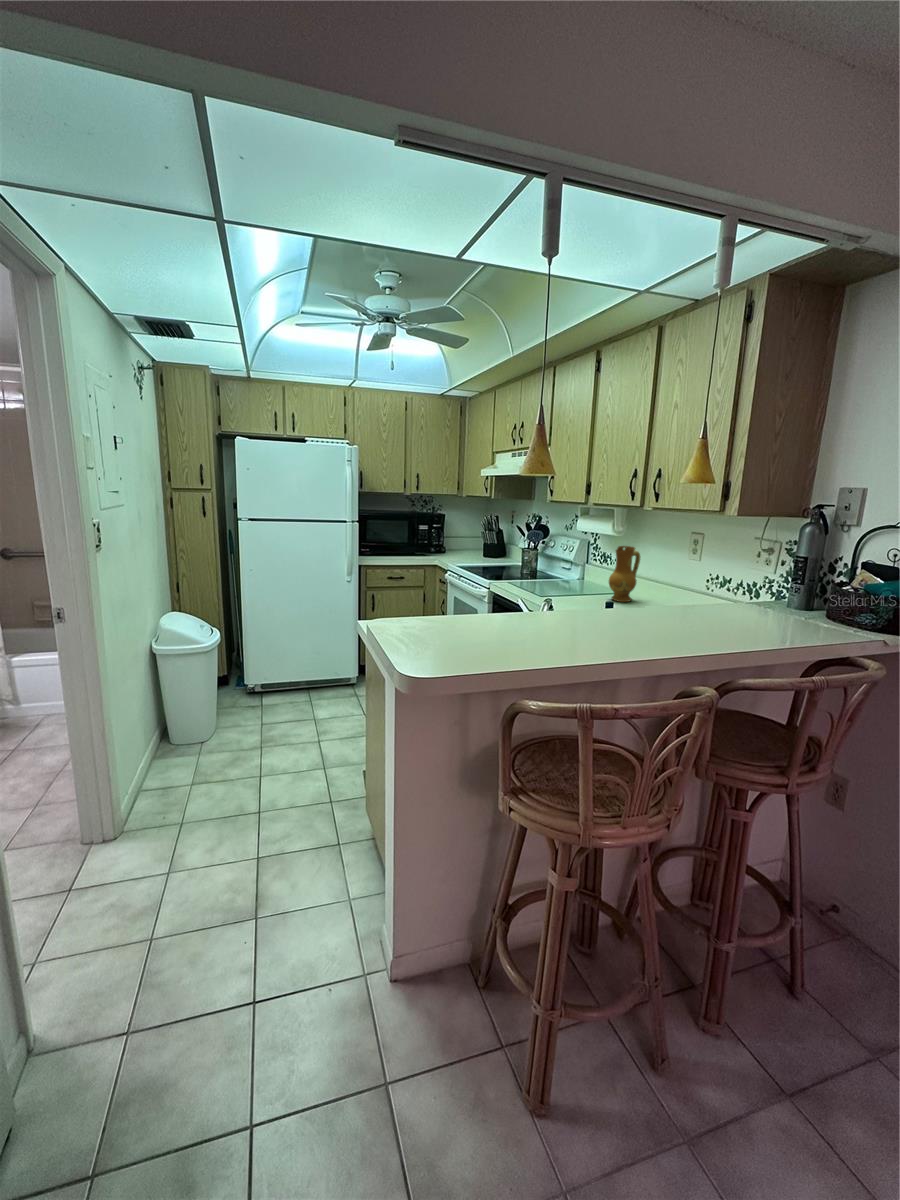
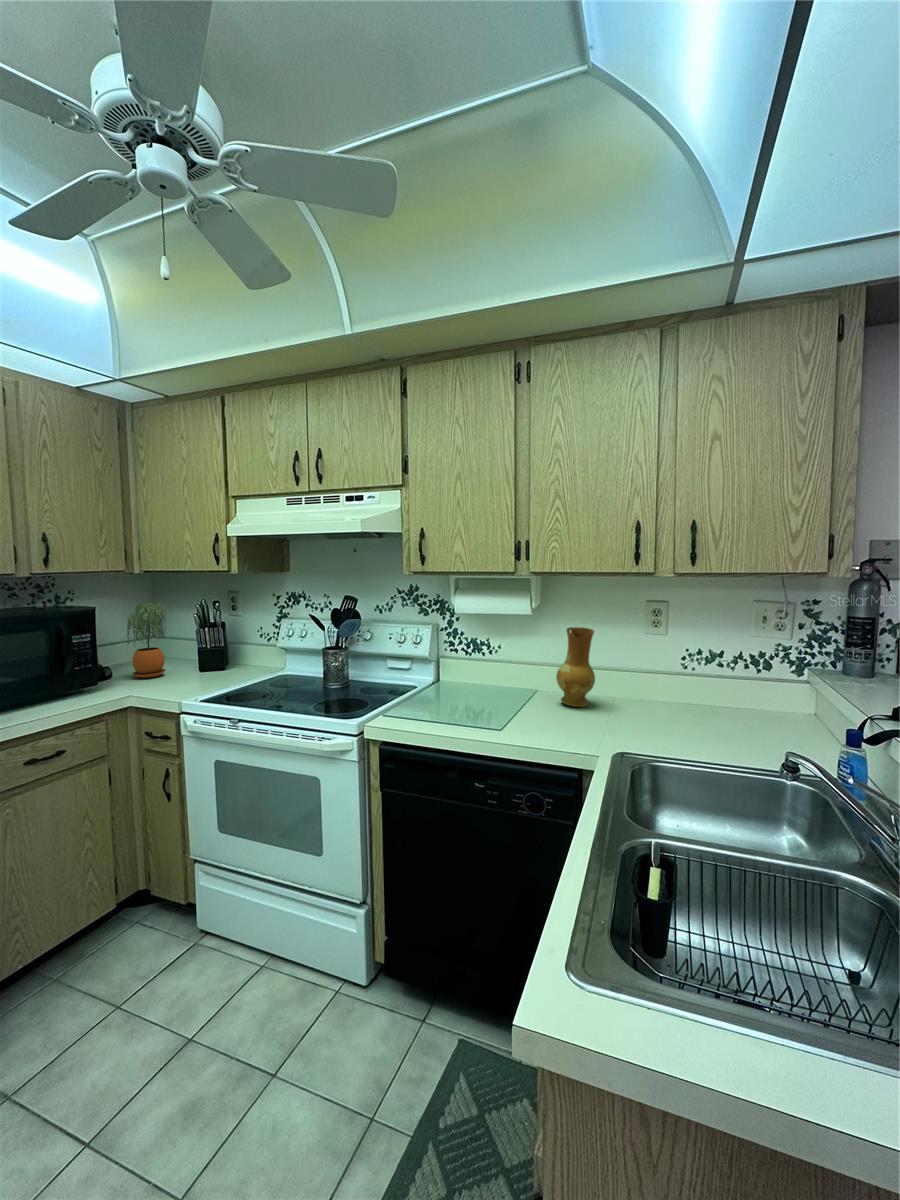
potted plant: none [452,513,474,555] -> present [127,602,166,678]

